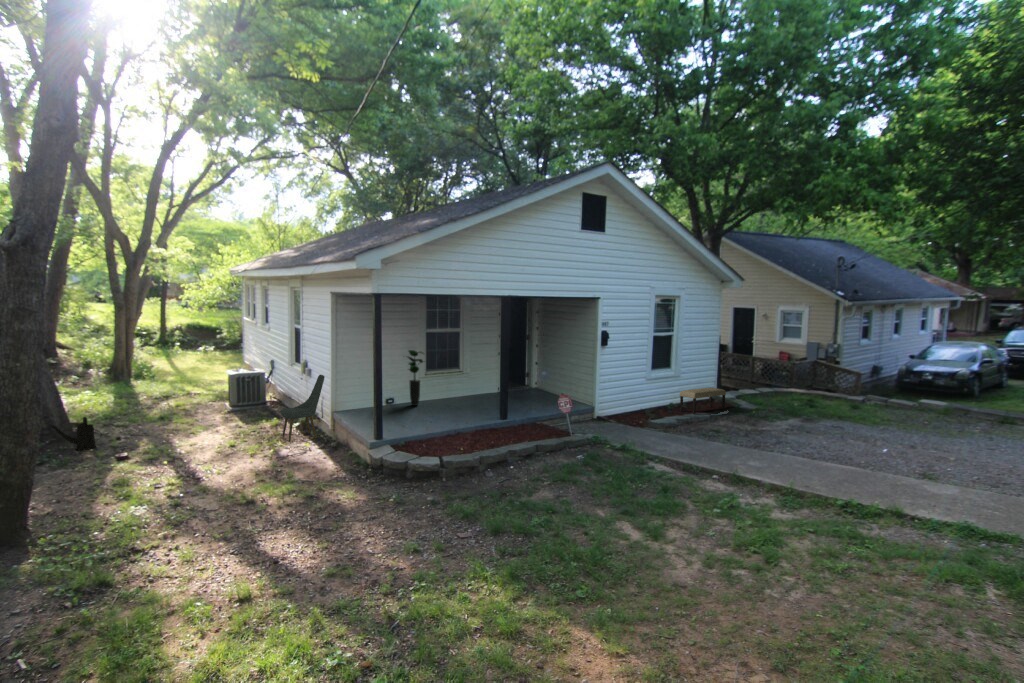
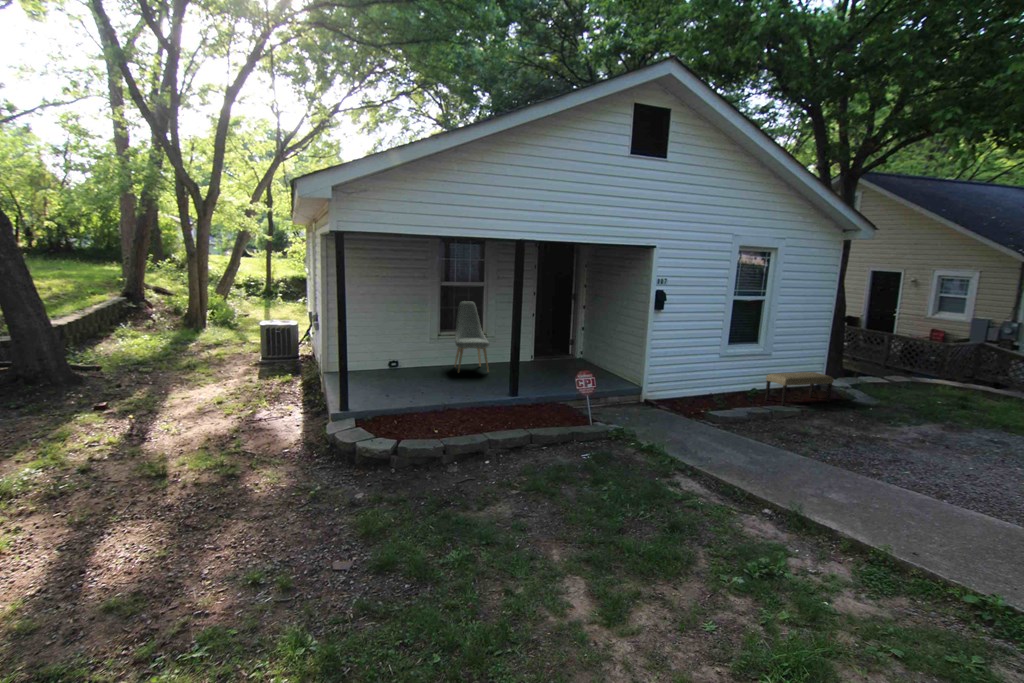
potted plant: present [408,350,423,405] -> none [404,303,433,369]
chair: present [281,375,325,442] -> present [454,301,489,372]
watering can: present [52,417,102,450] -> none [33,358,85,392]

